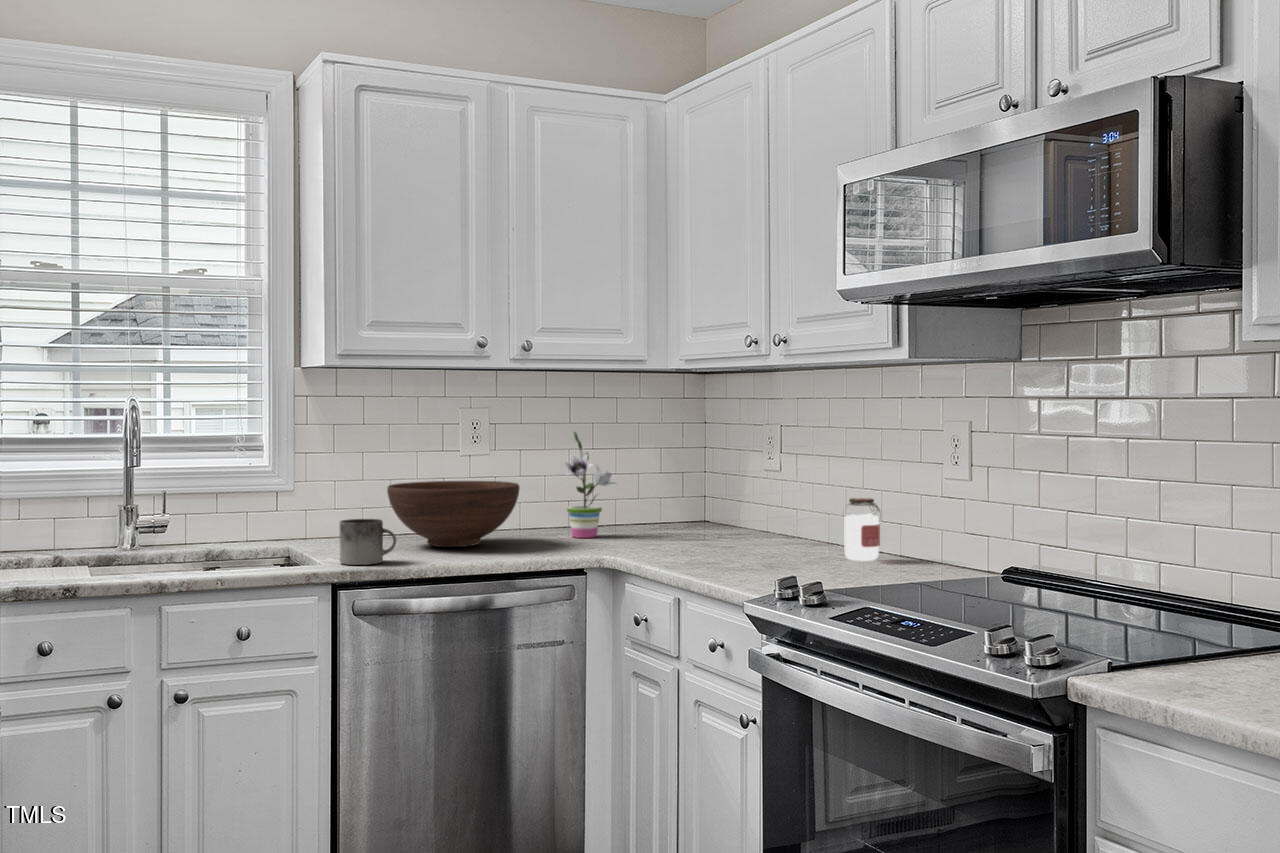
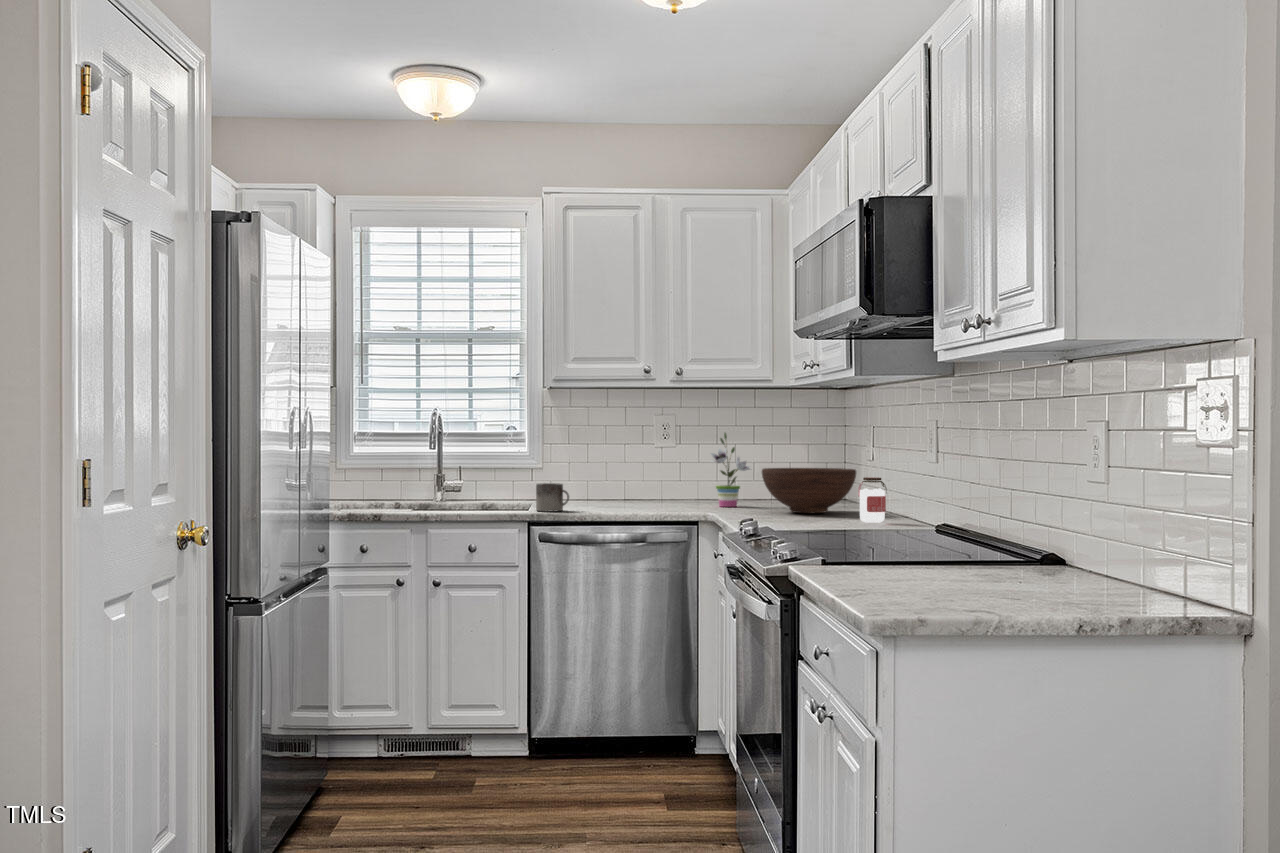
fruit bowl: present [387,481,520,547] -> present [762,468,856,513]

